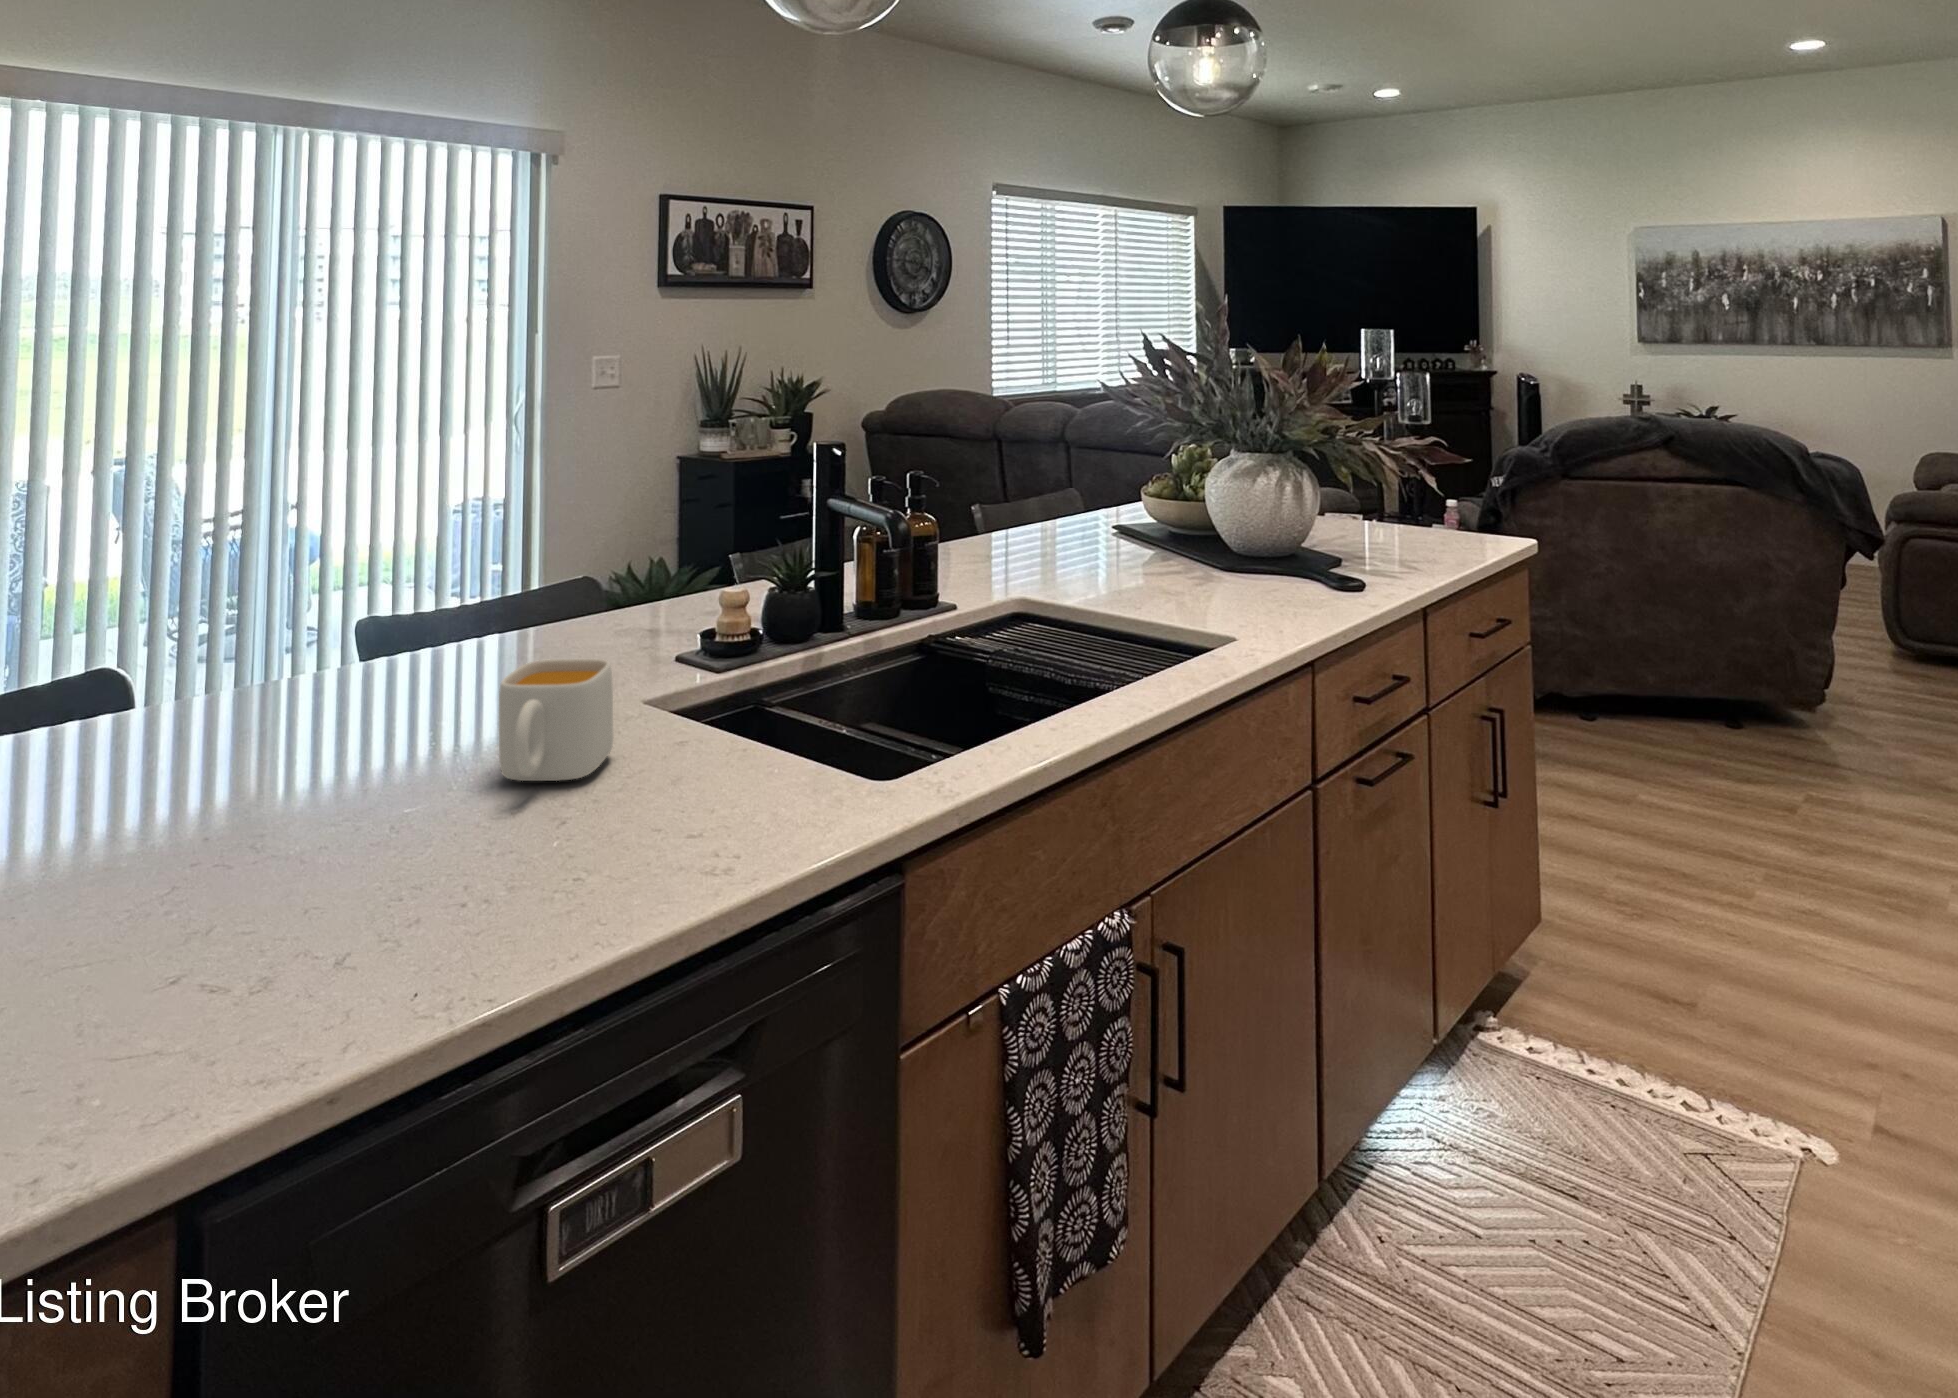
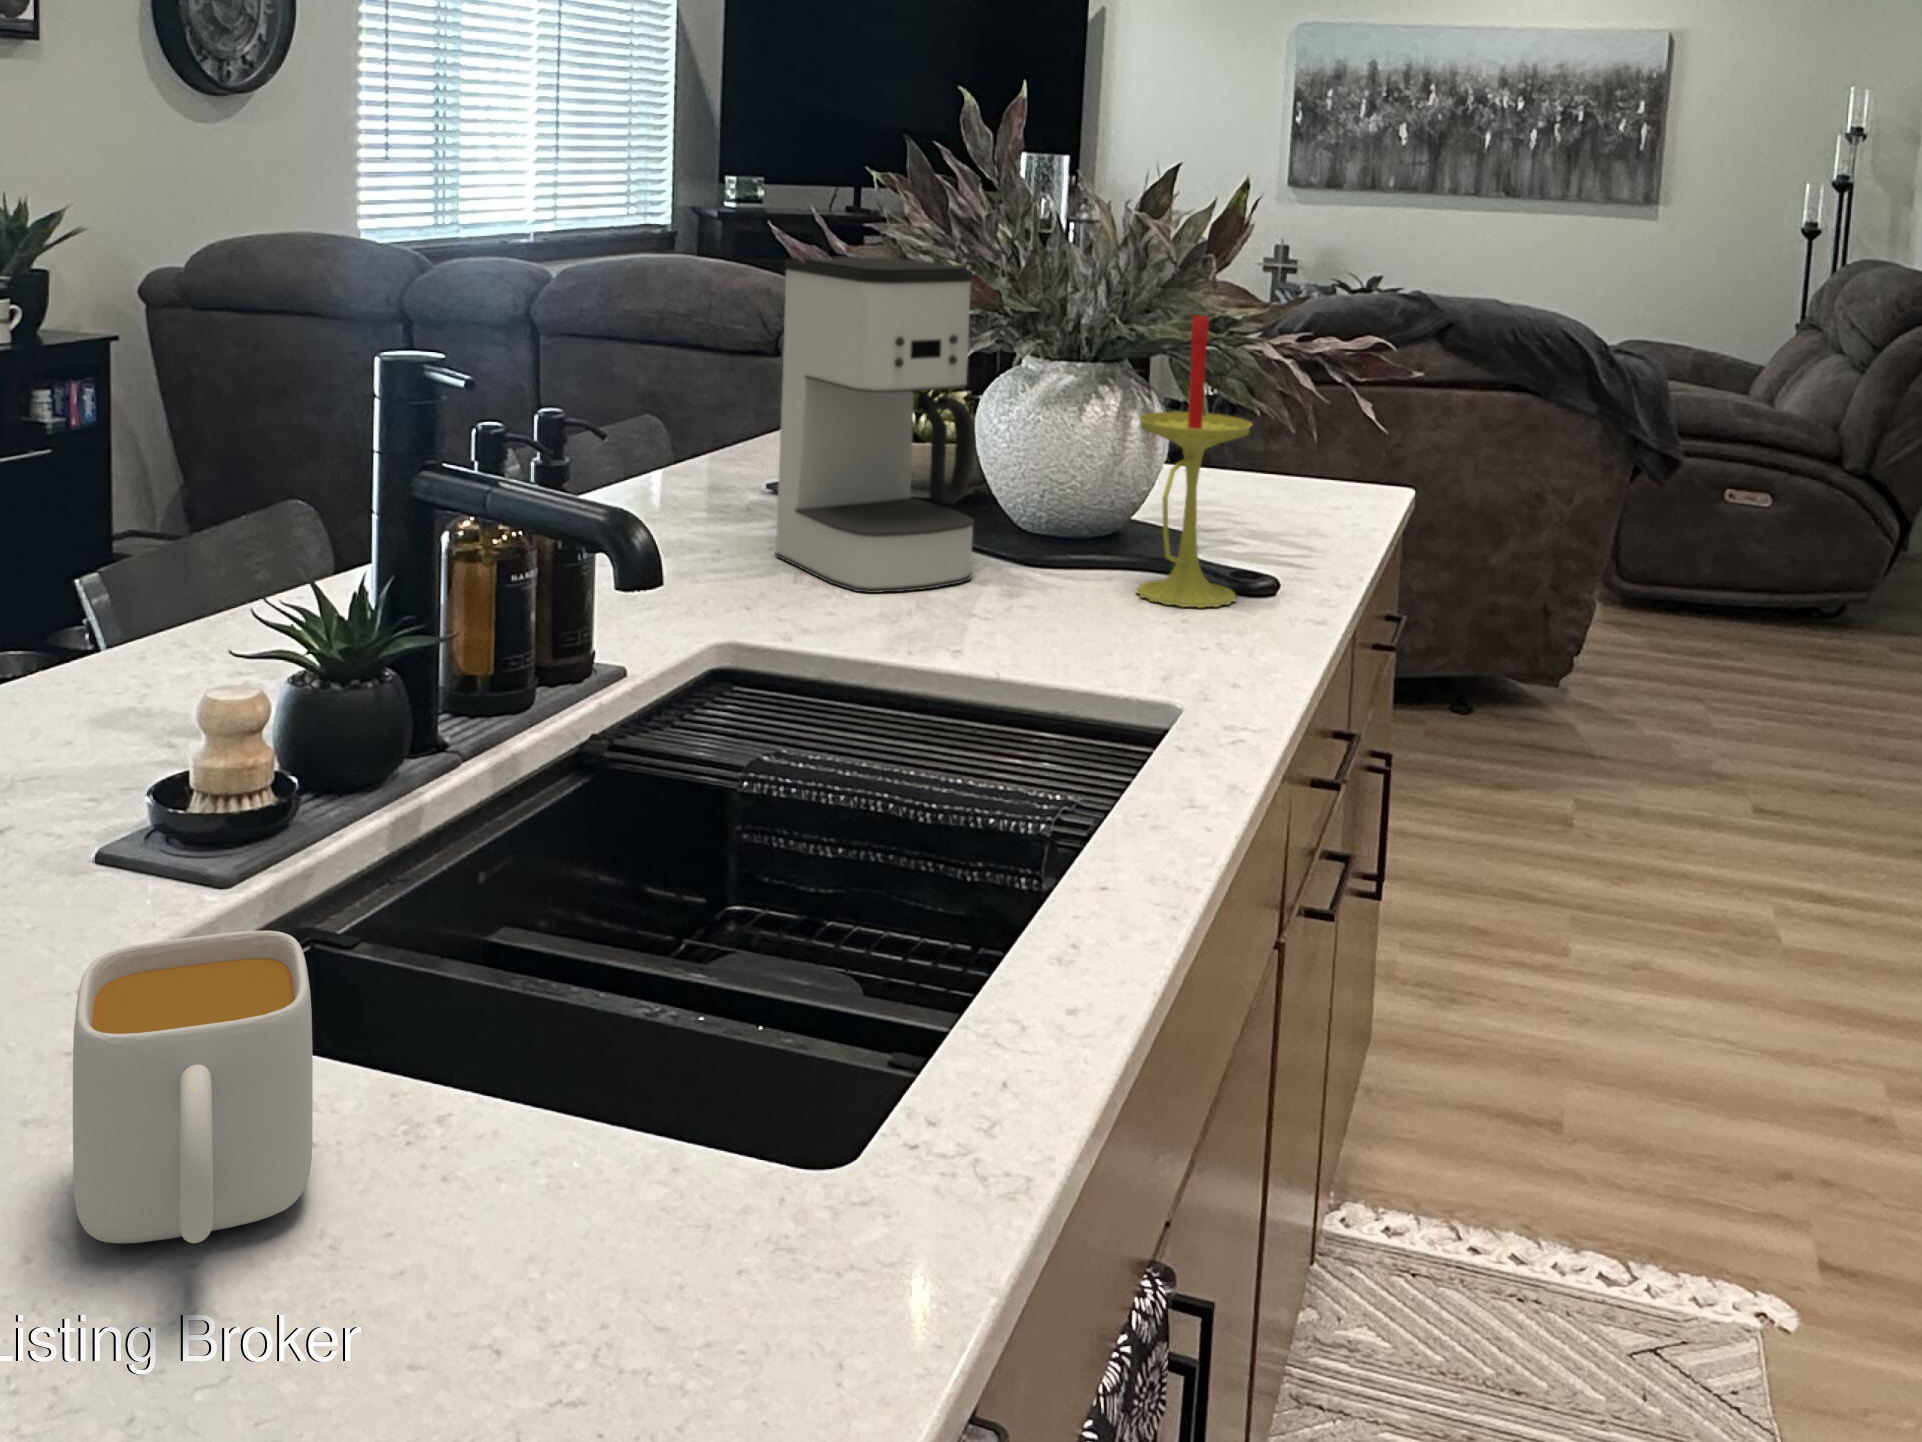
coffee maker: none [1079,378,1193,572] -> present [775,256,976,593]
candle: none [1275,402,1347,588] -> present [1137,316,1252,607]

